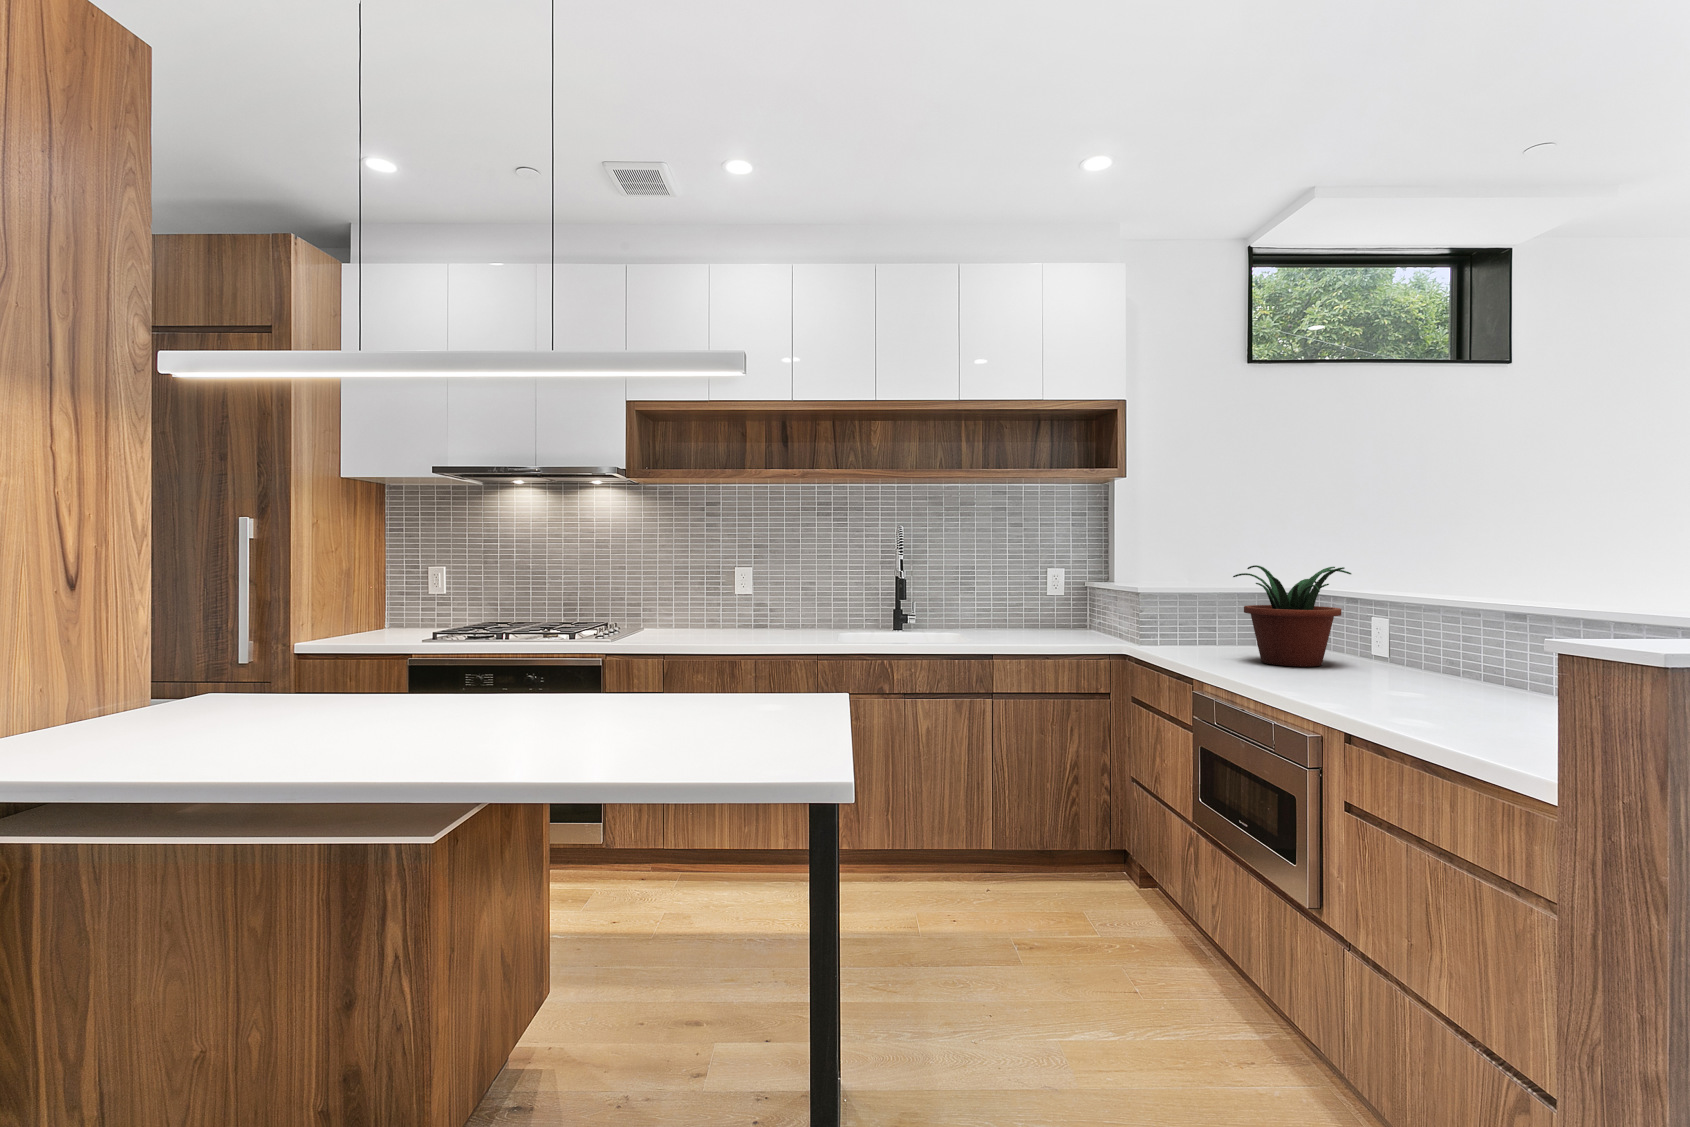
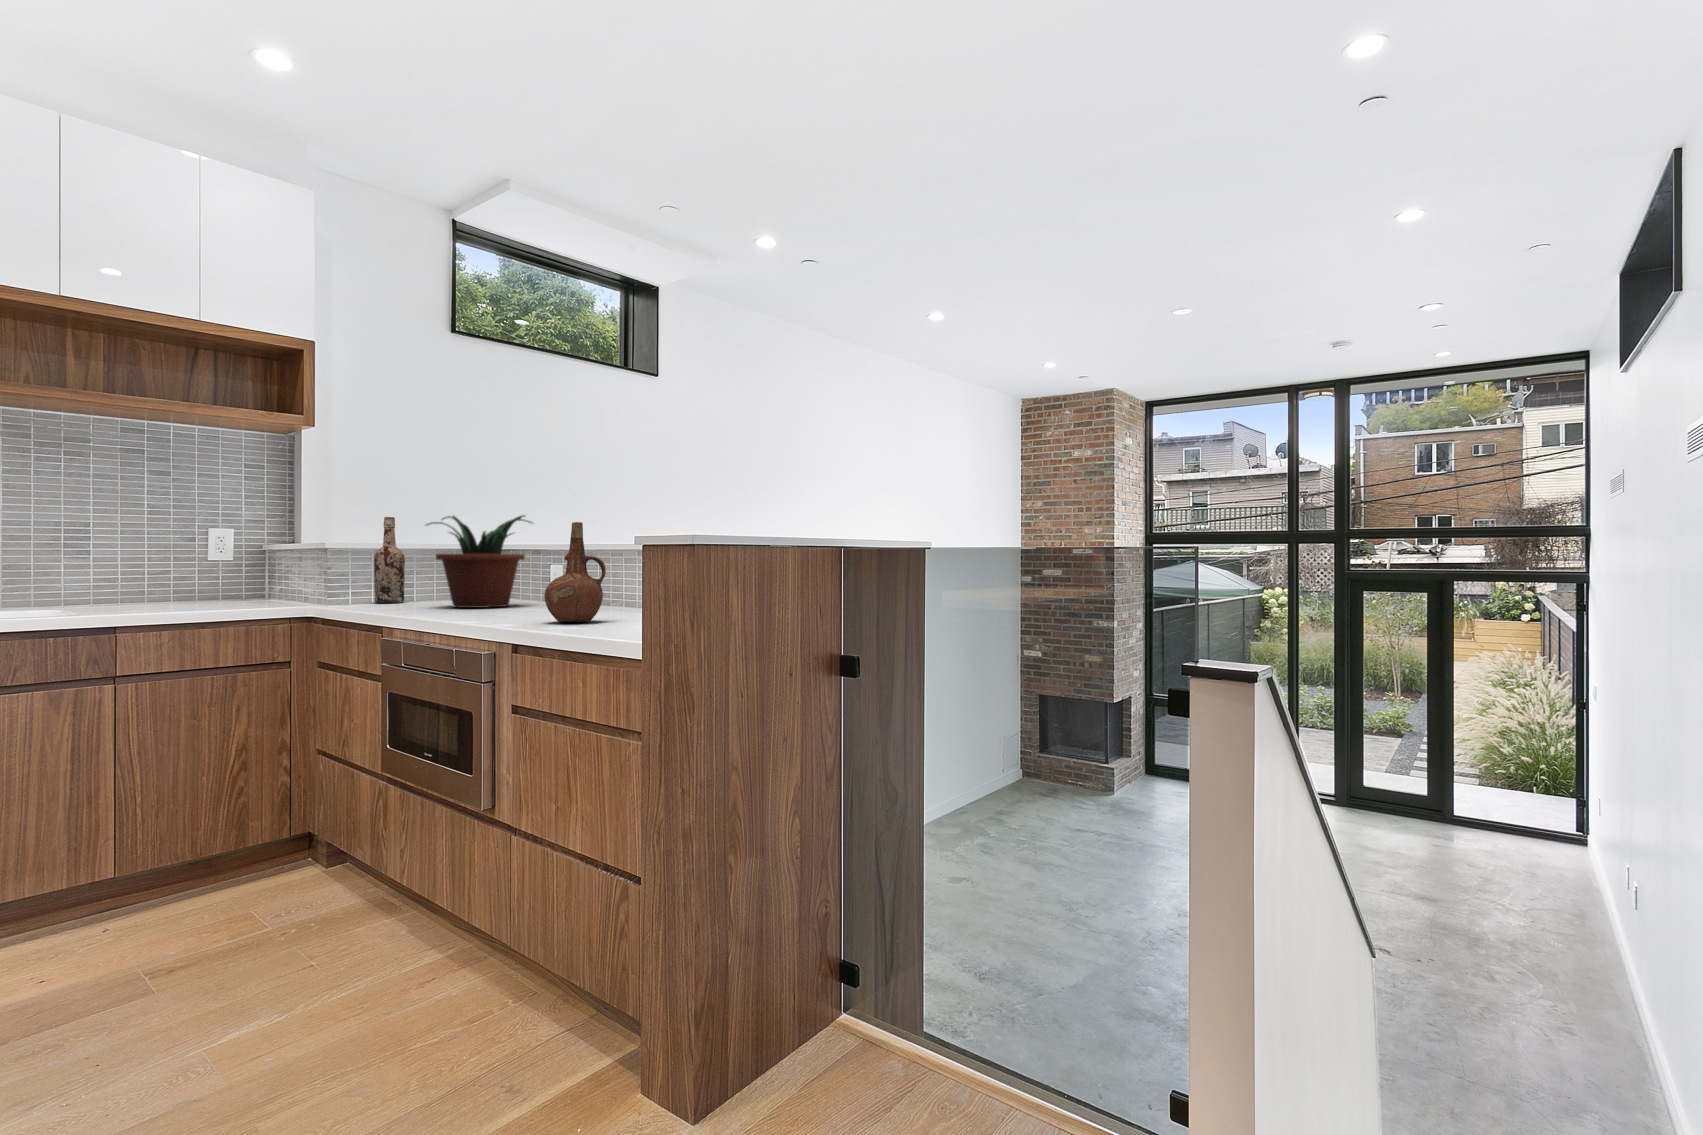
wine bottle: none [1180,563,1208,646] -> present [374,517,405,603]
ceramic pitcher: none [1383,597,1466,716] -> present [544,522,606,622]

